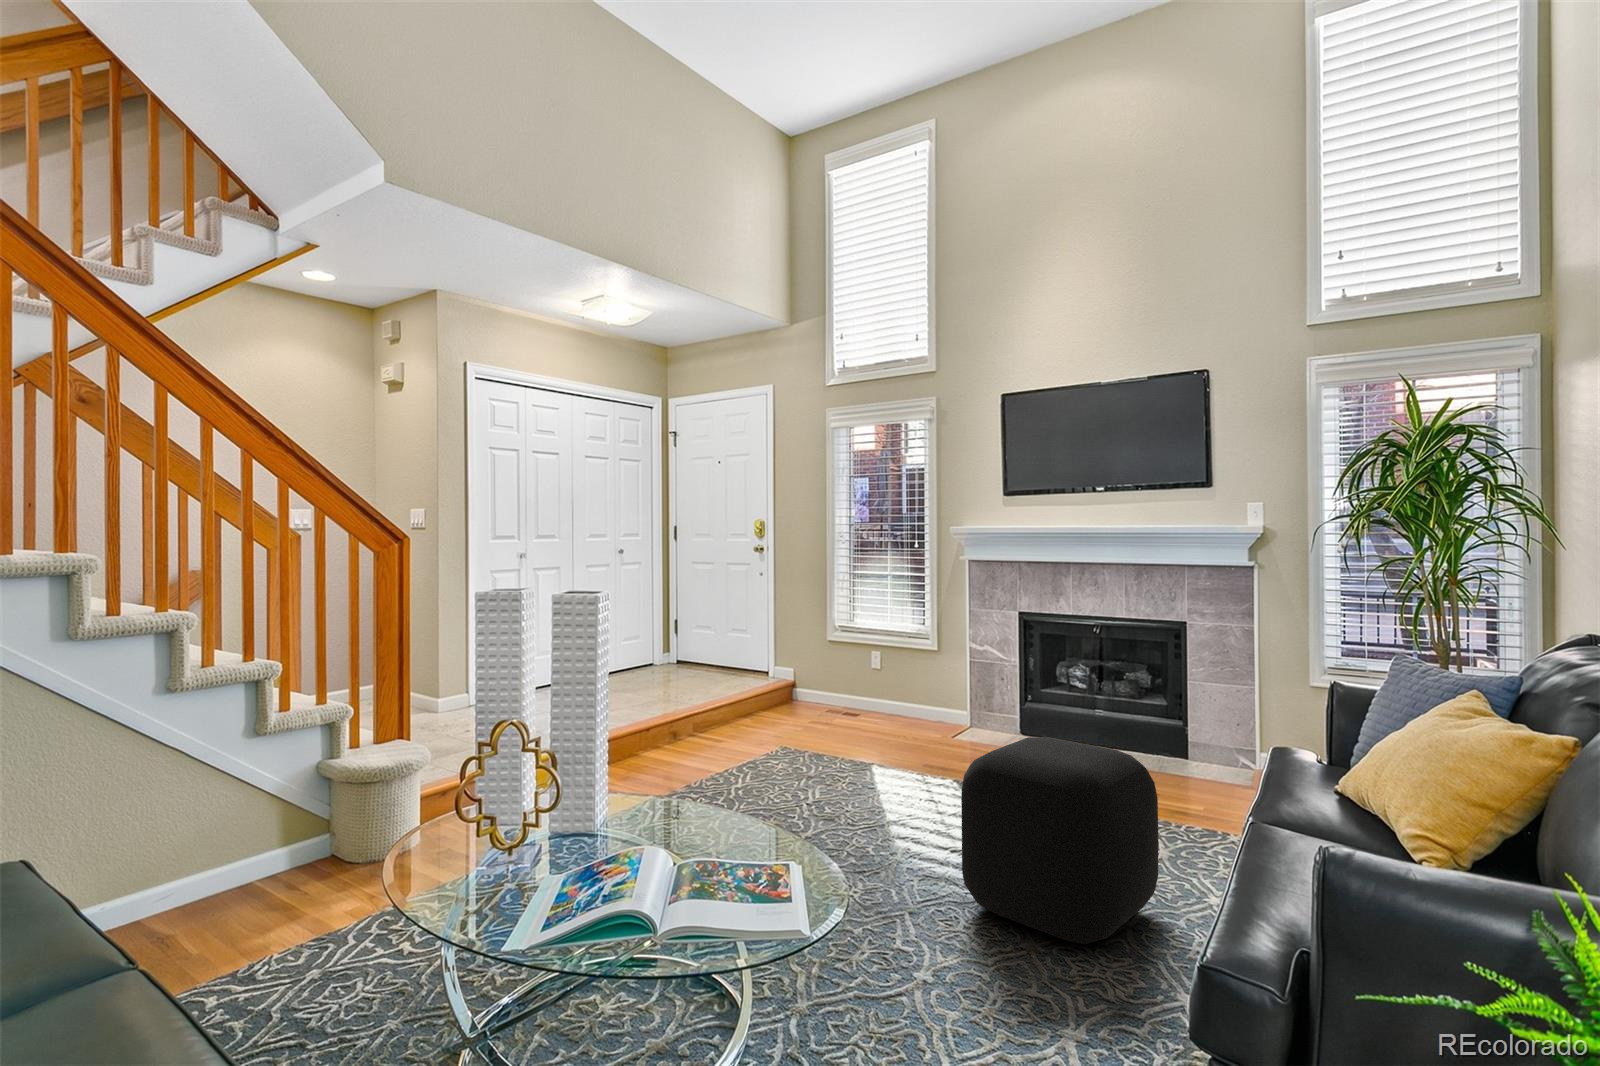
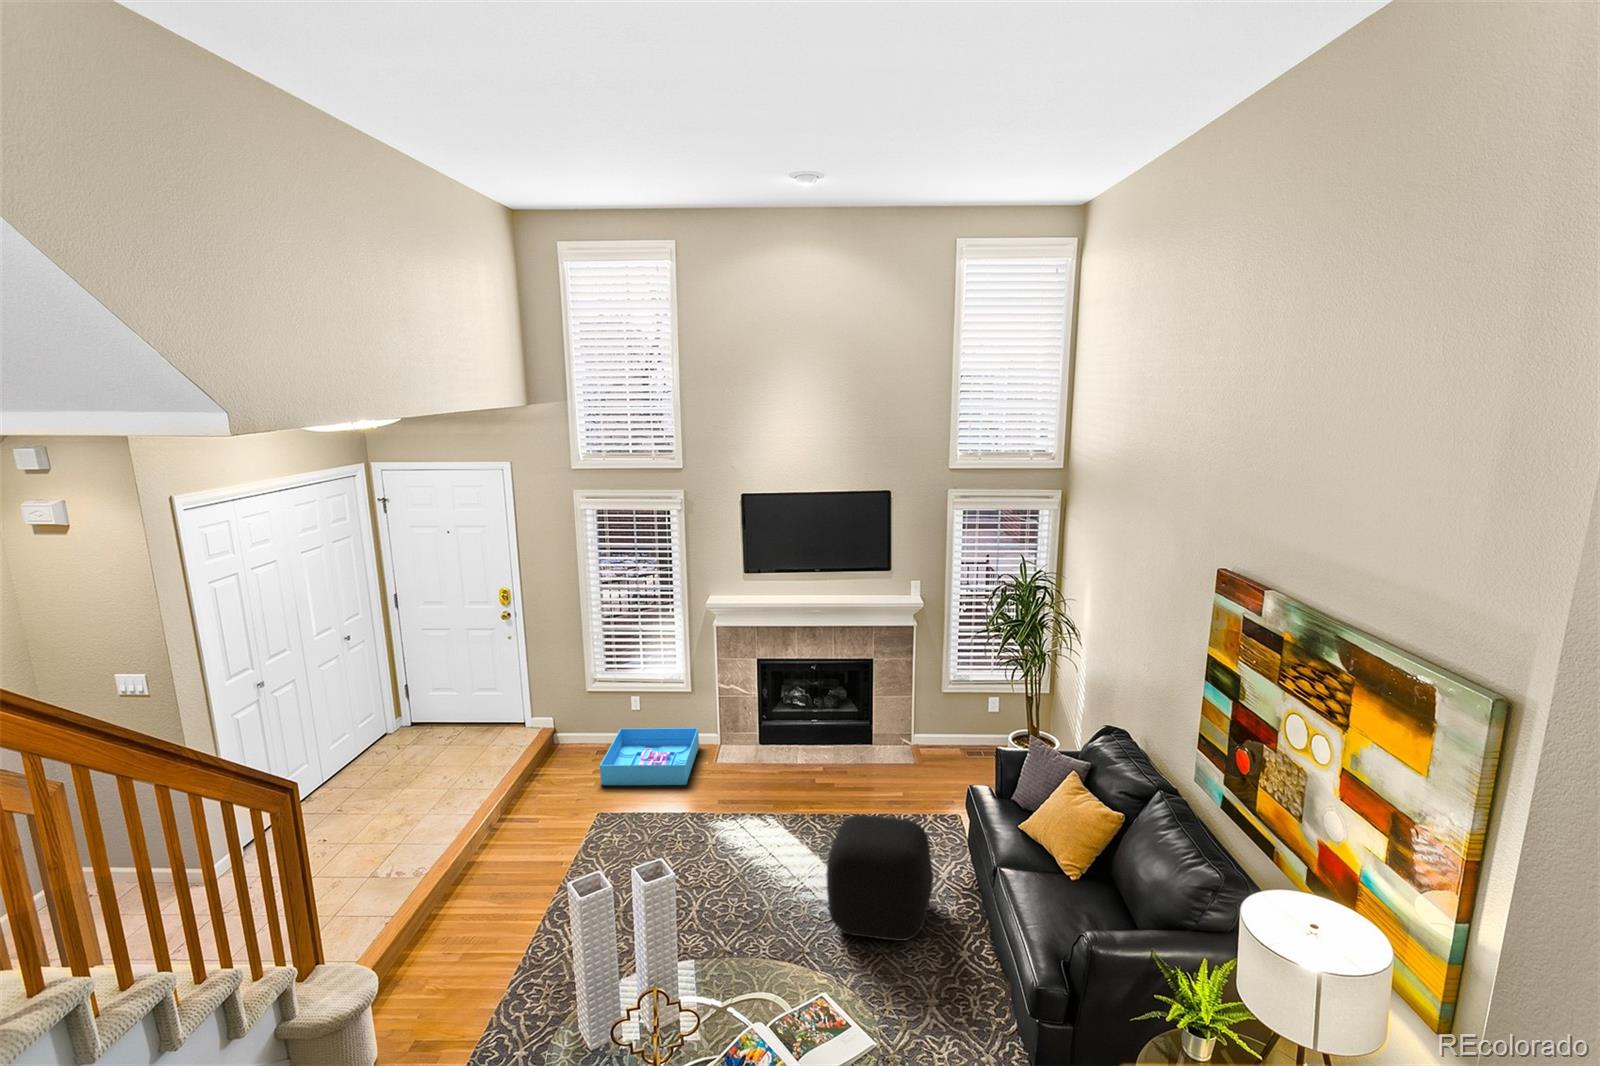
storage bin: none [809,690,946,748] -> present [600,728,699,785]

